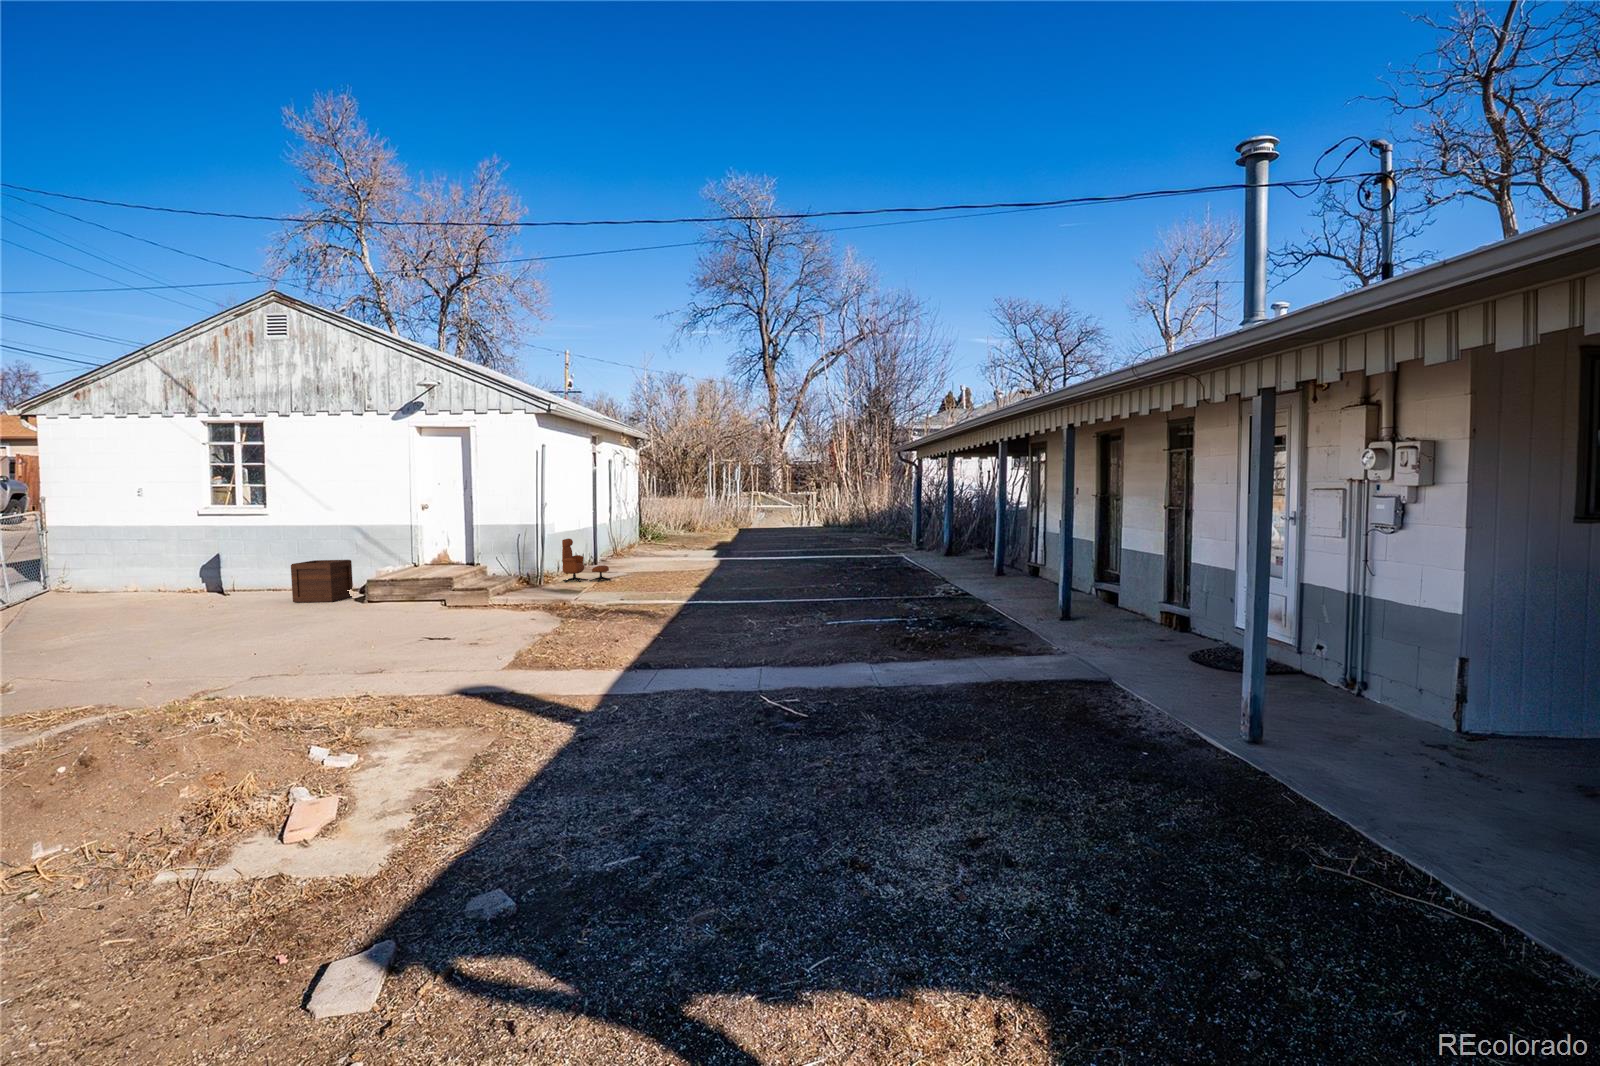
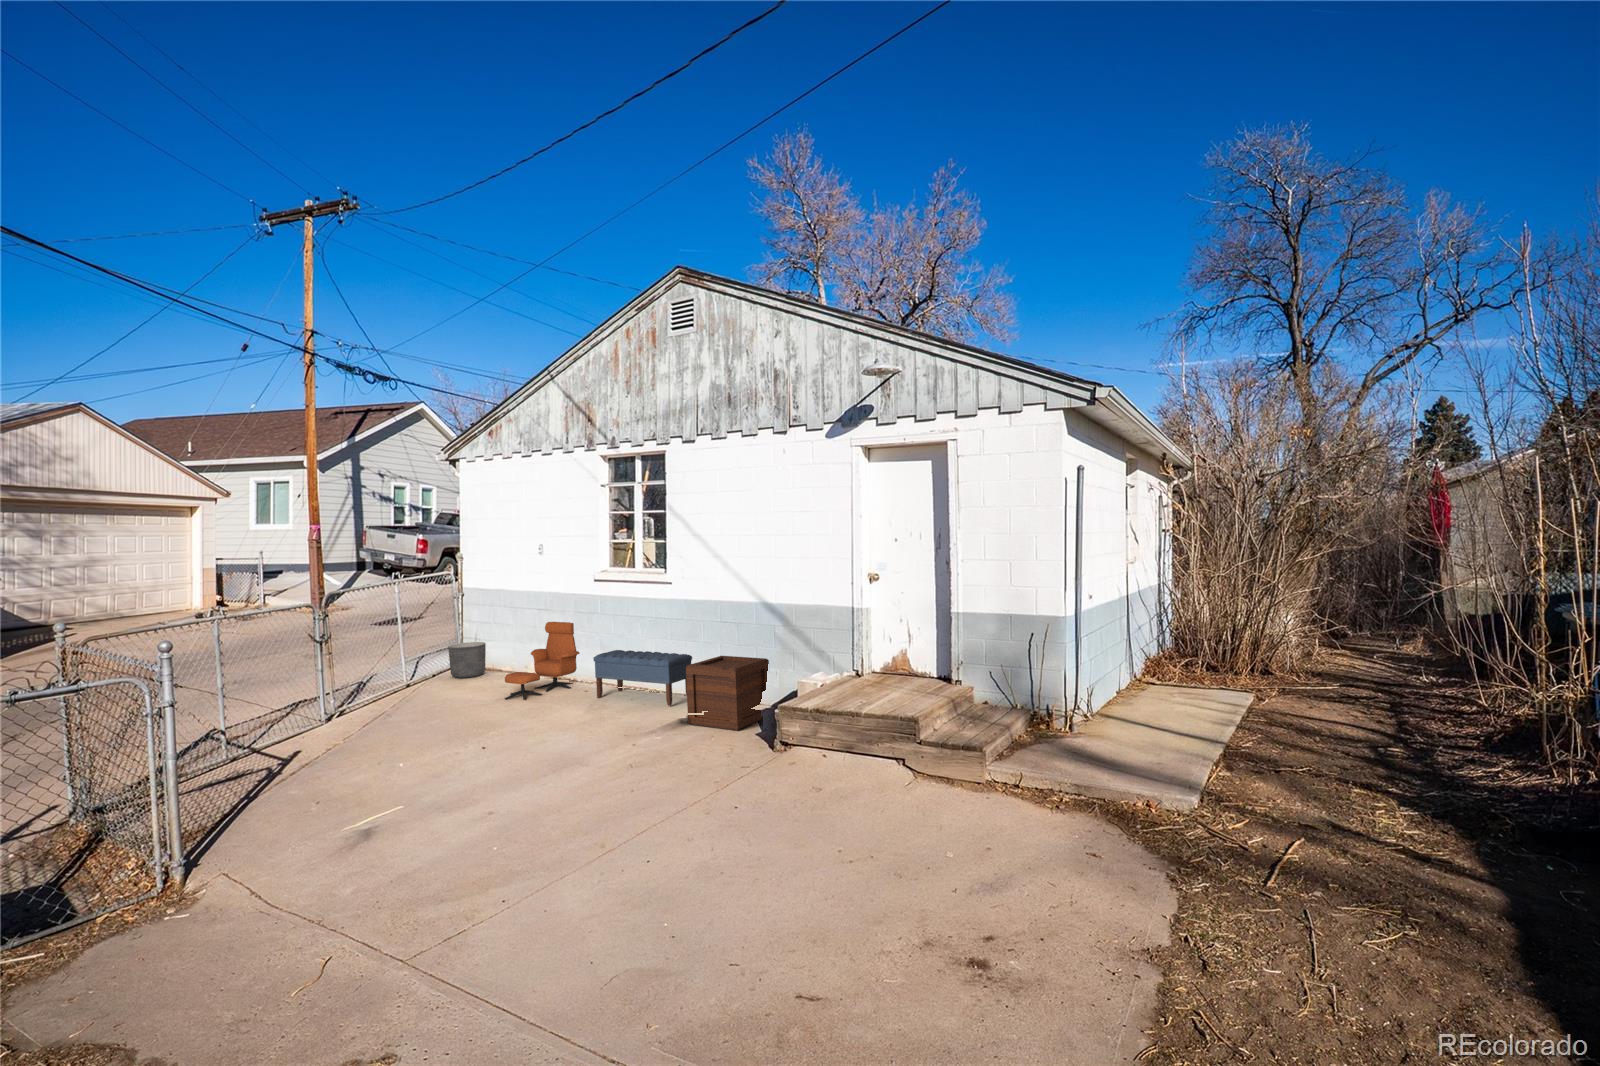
lounge chair: present [562,539,610,582] -> present [505,622,579,699]
bench: none [206,561,290,595] -> present [593,650,692,706]
planter: none [42,567,80,595] -> present [448,642,486,678]

